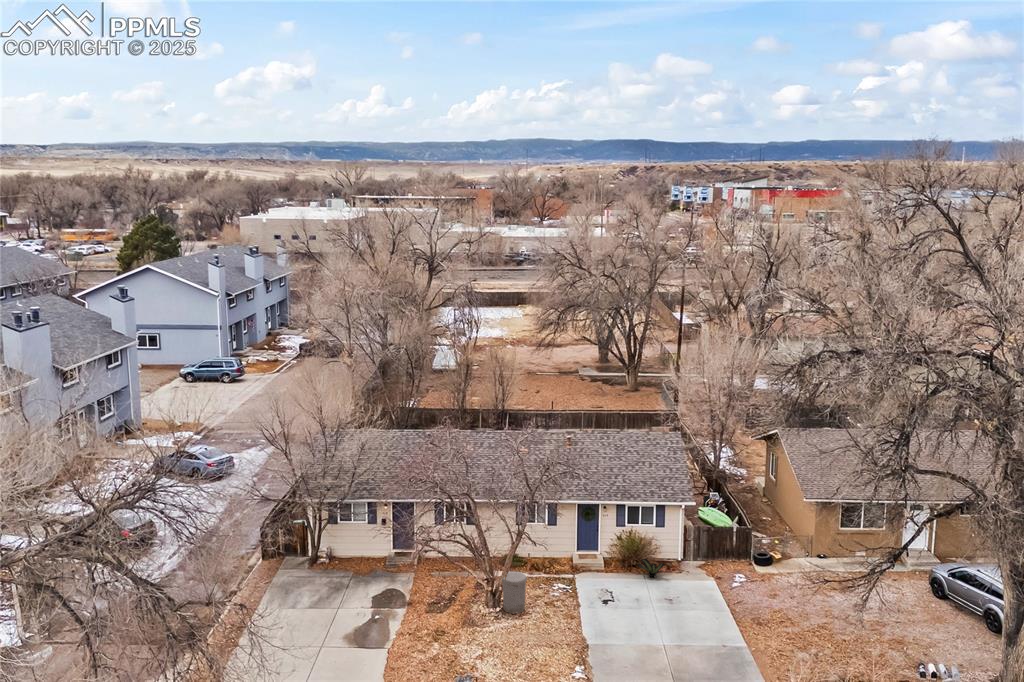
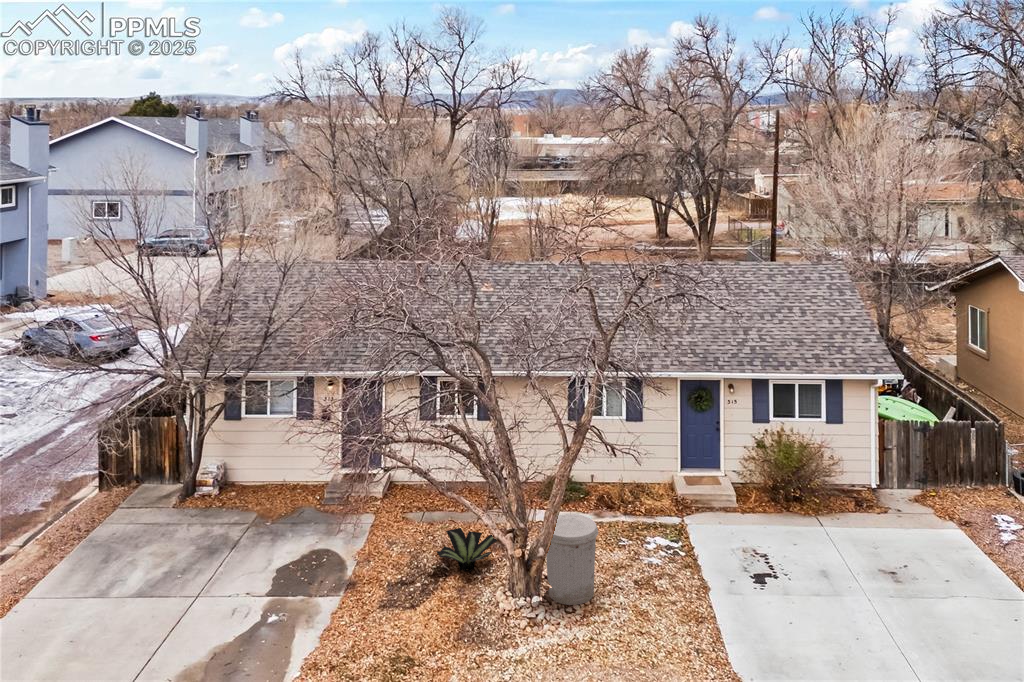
potted plant: present [638,559,665,577] -> present [436,528,497,572]

